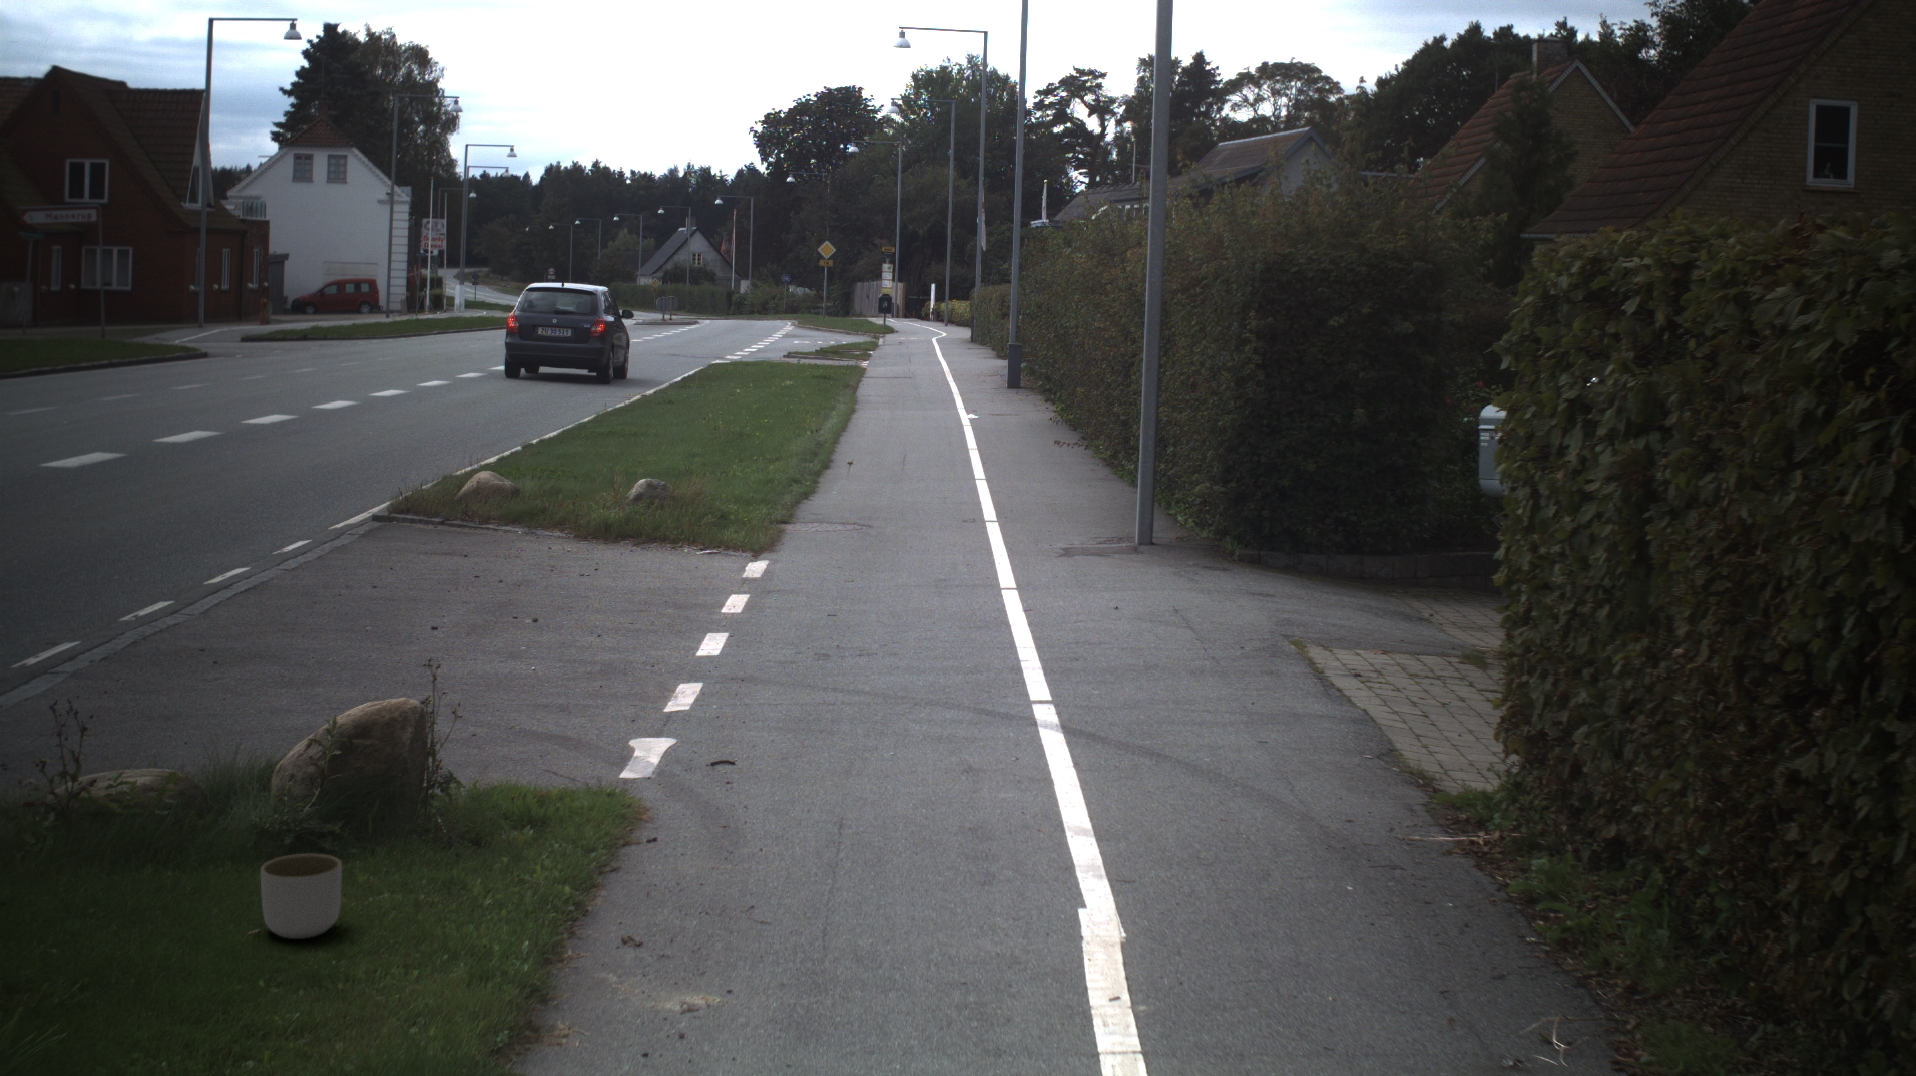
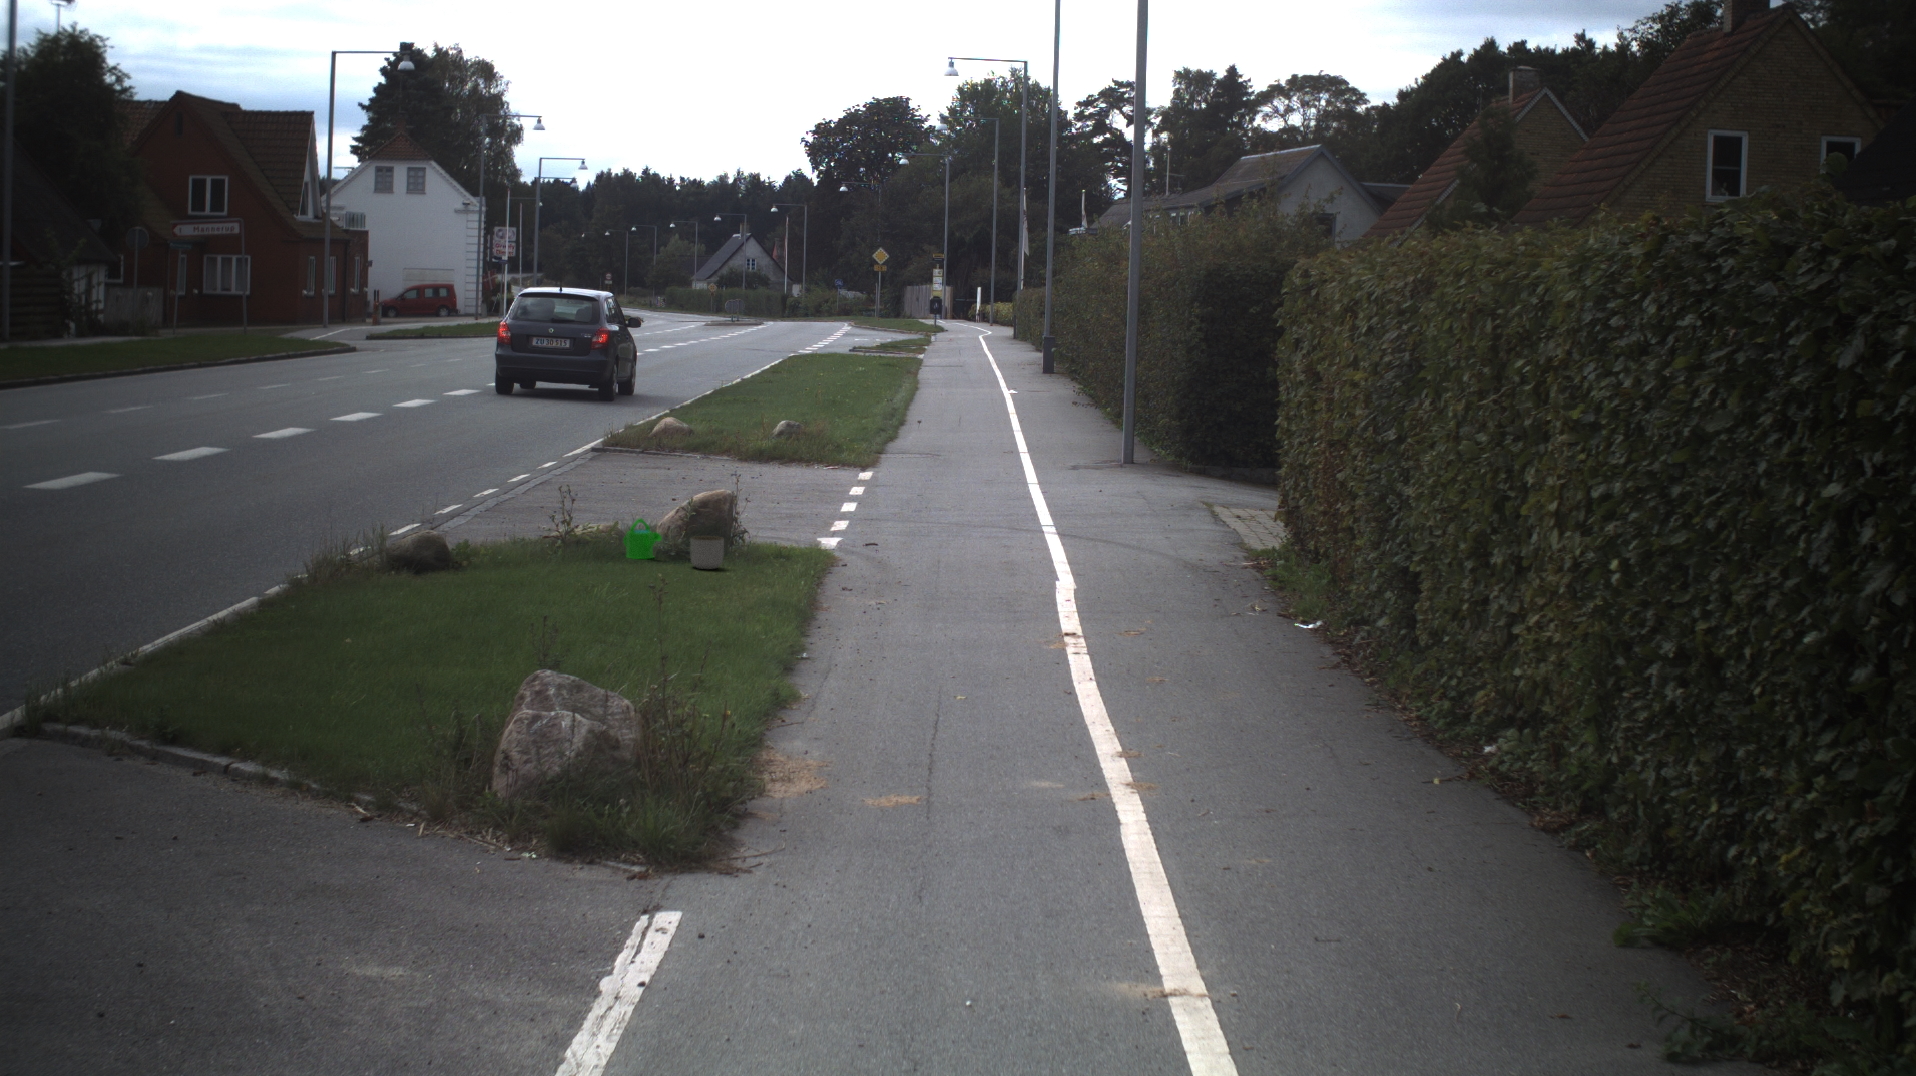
watering can: none [134,805,211,900] -> present [623,518,662,559]

